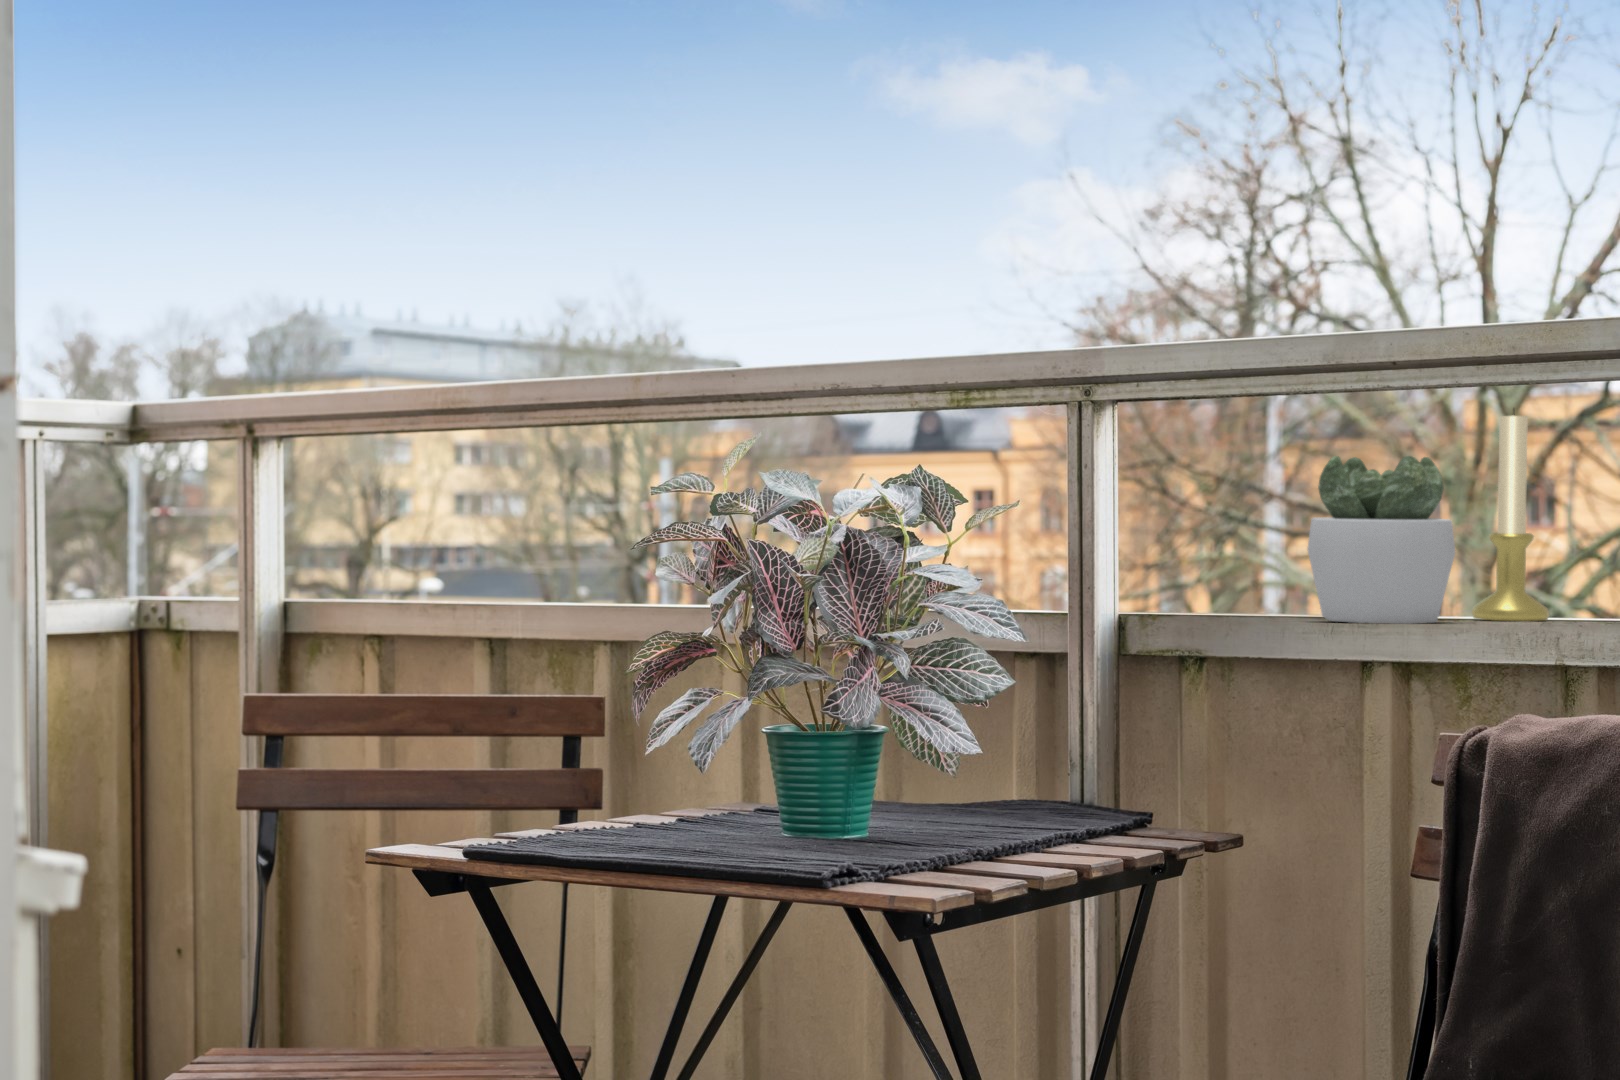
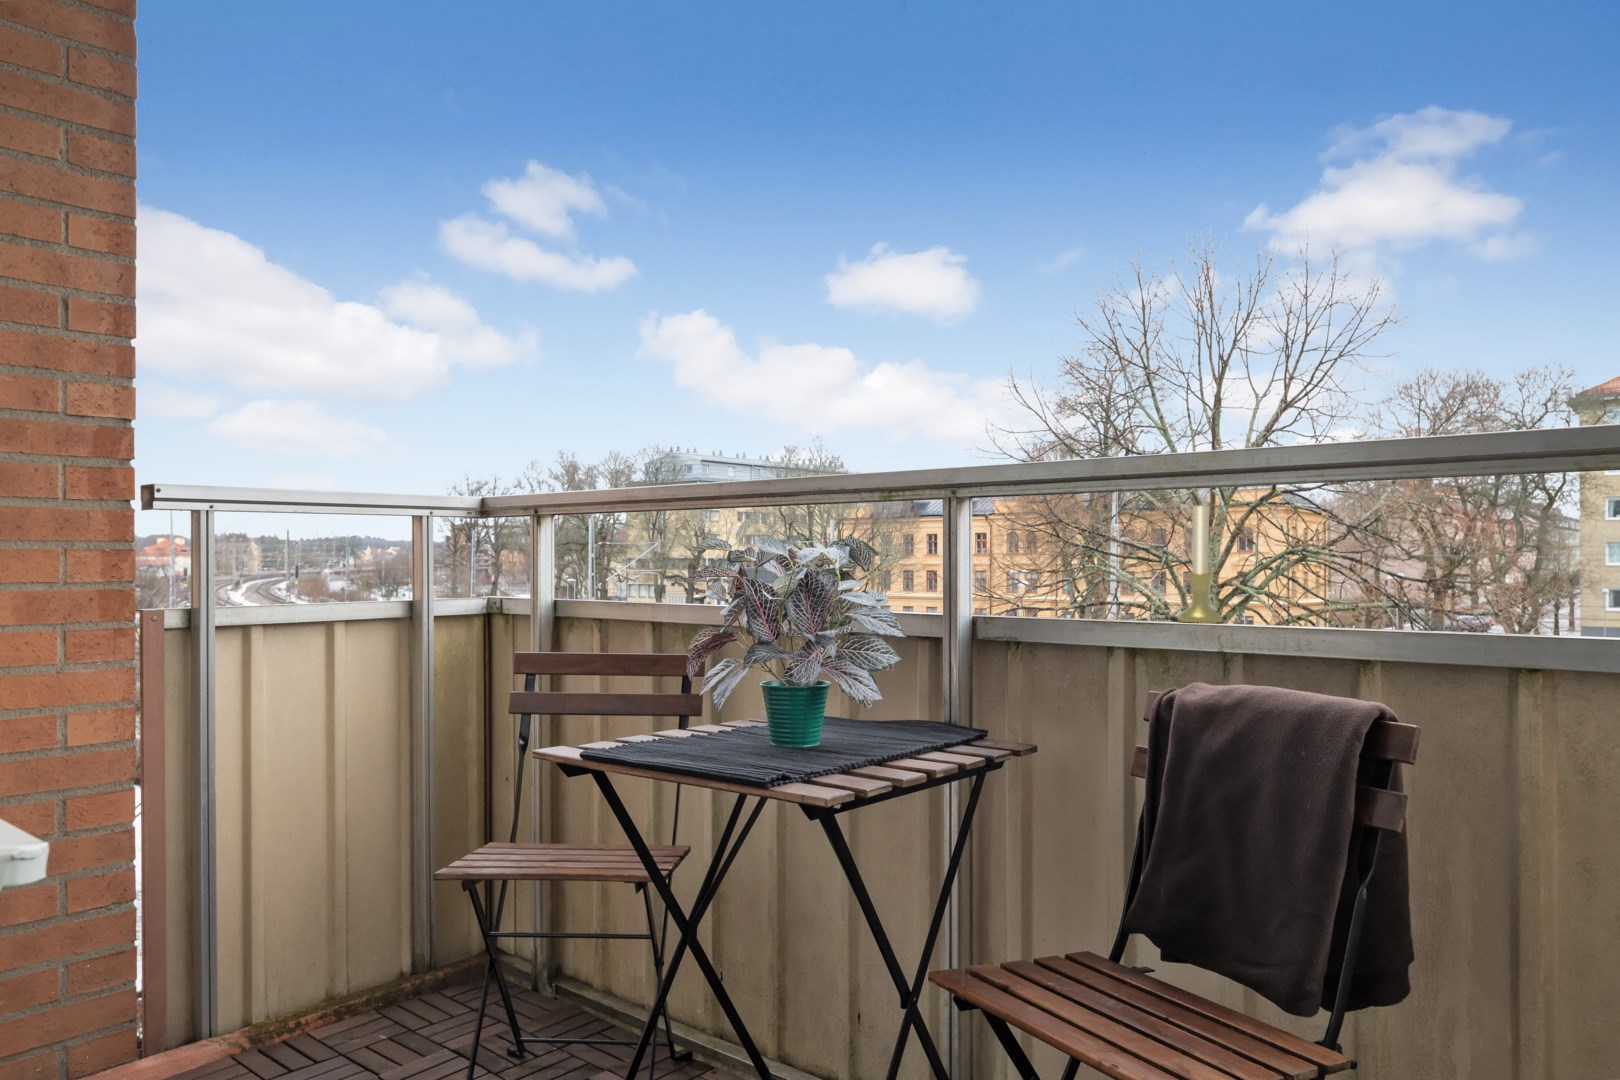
succulent plant: present [1308,456,1455,624] -> none [1077,530,1162,627]

